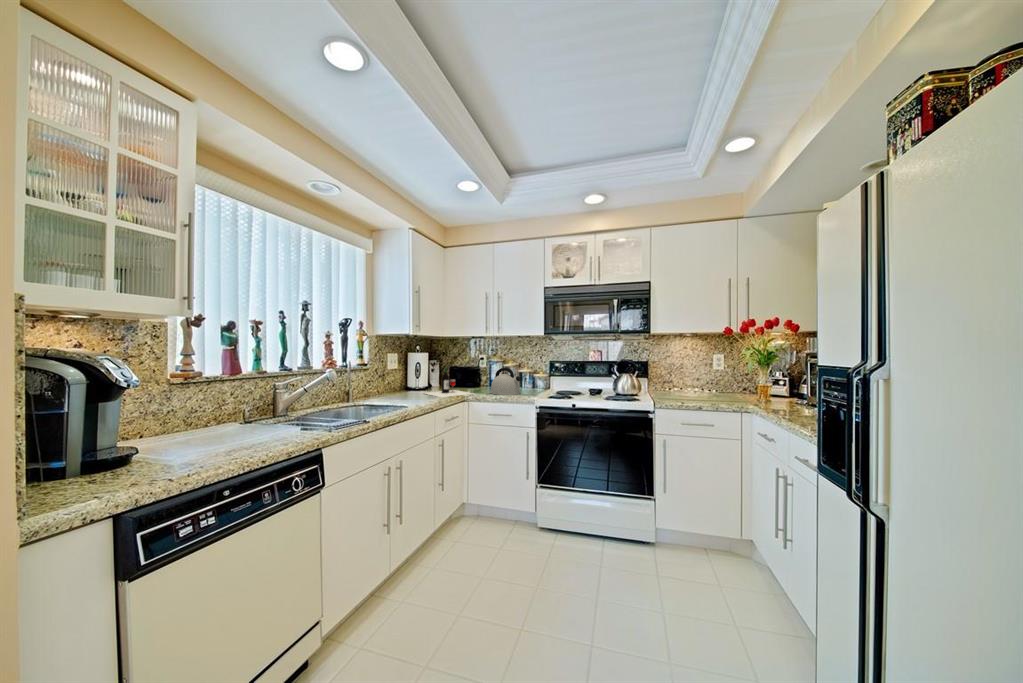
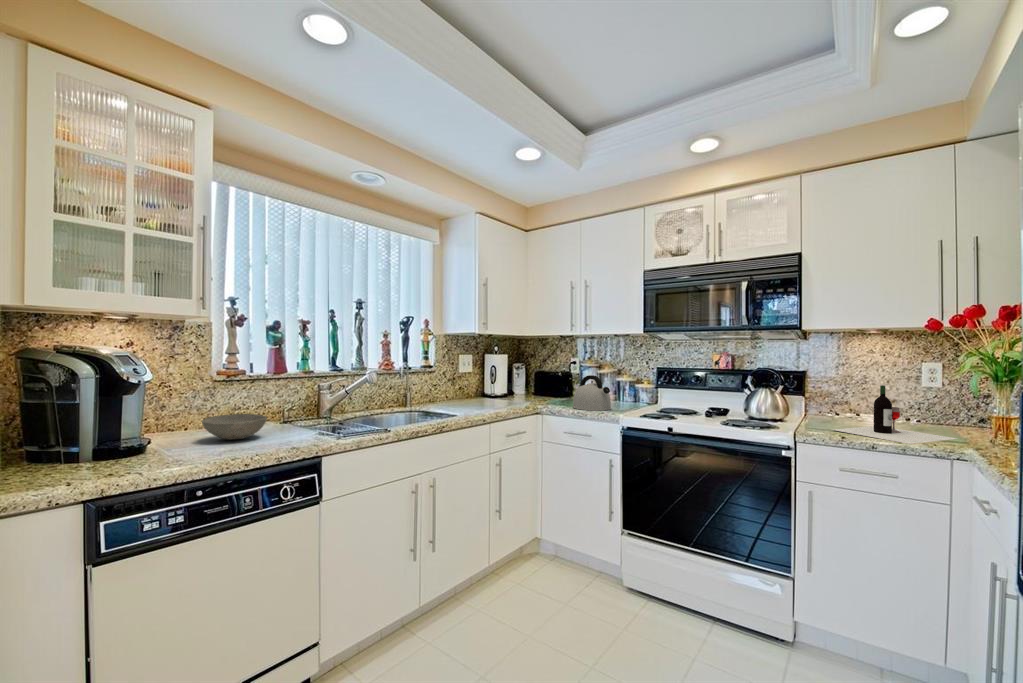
wine bottle: present [425,368,472,397] -> present [833,385,956,444]
bowl: none [180,415,251,441] -> present [202,414,267,440]

